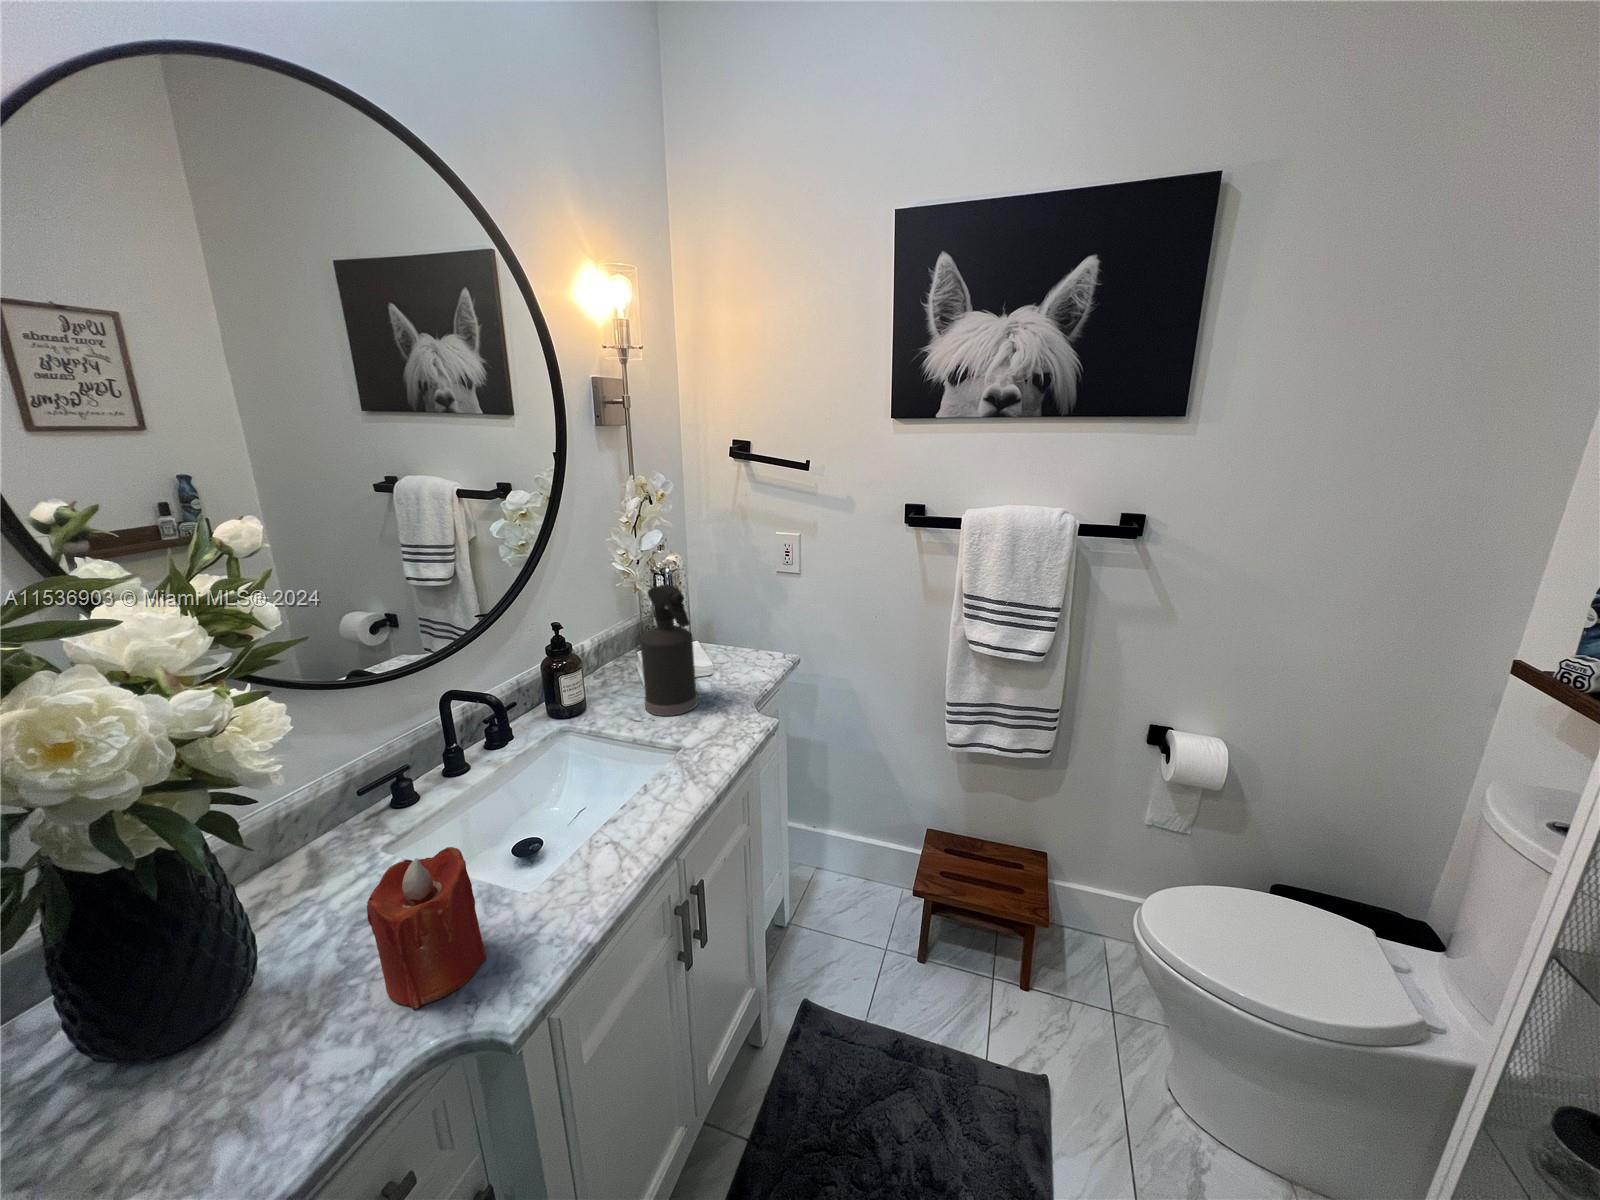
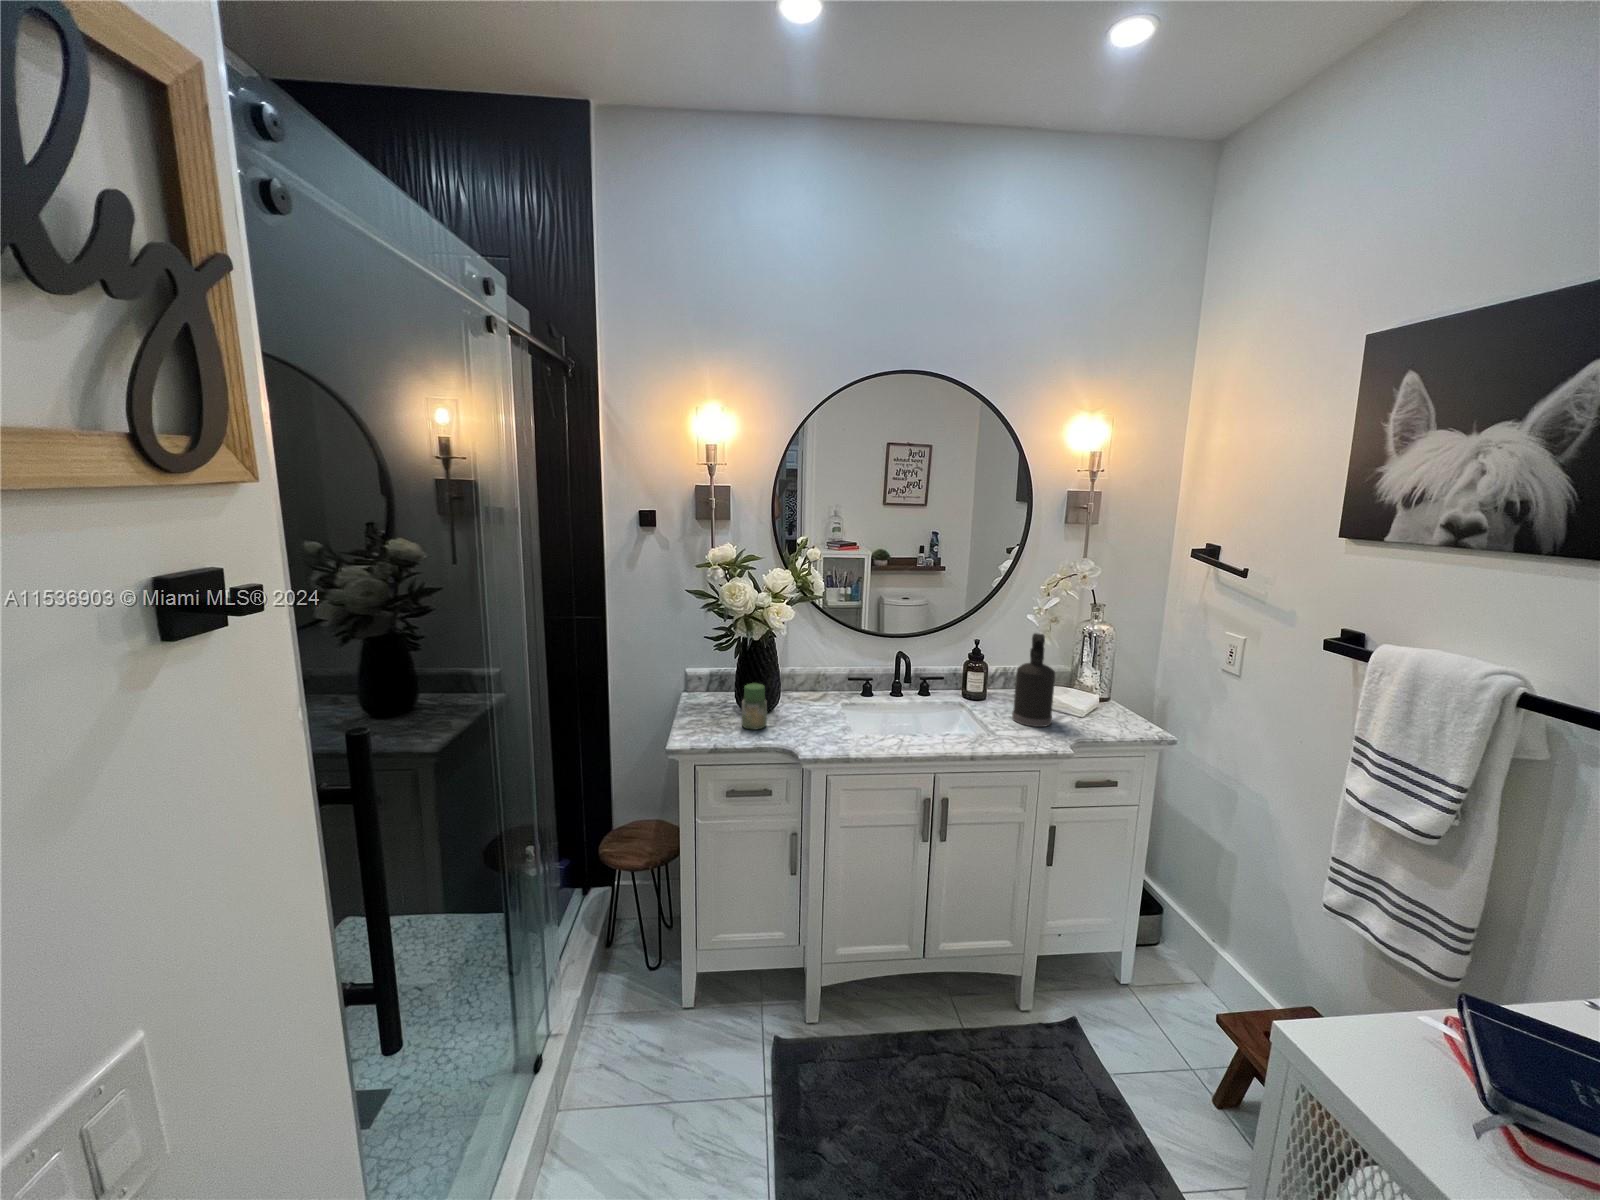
candle: present [367,847,486,1009] -> none [791,684,828,741]
jar: none [176,951,297,1108] -> present [742,683,767,730]

